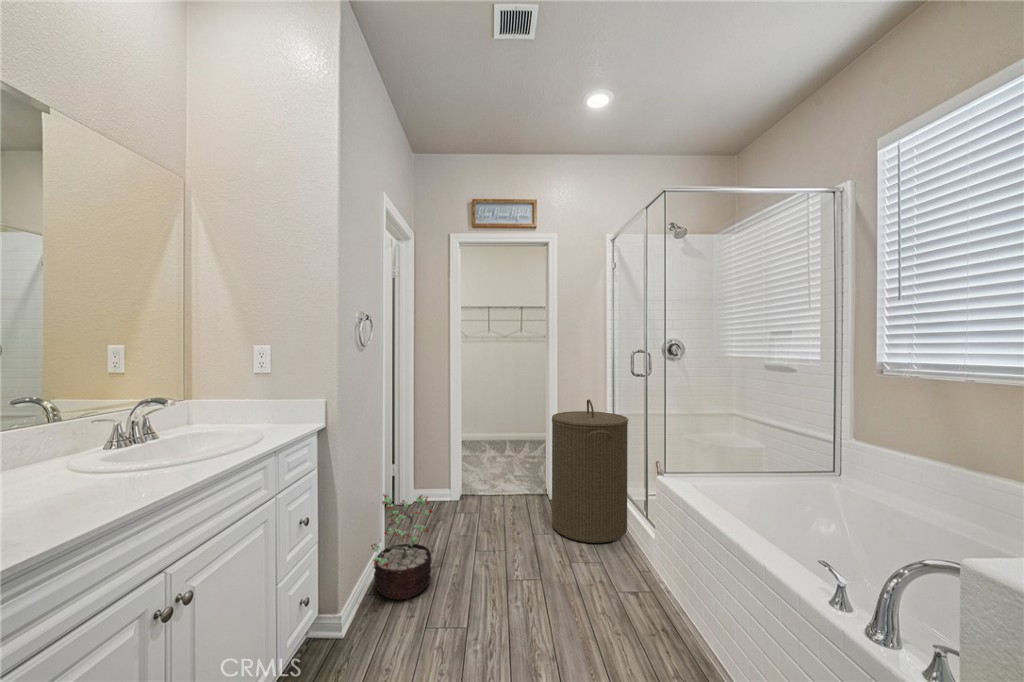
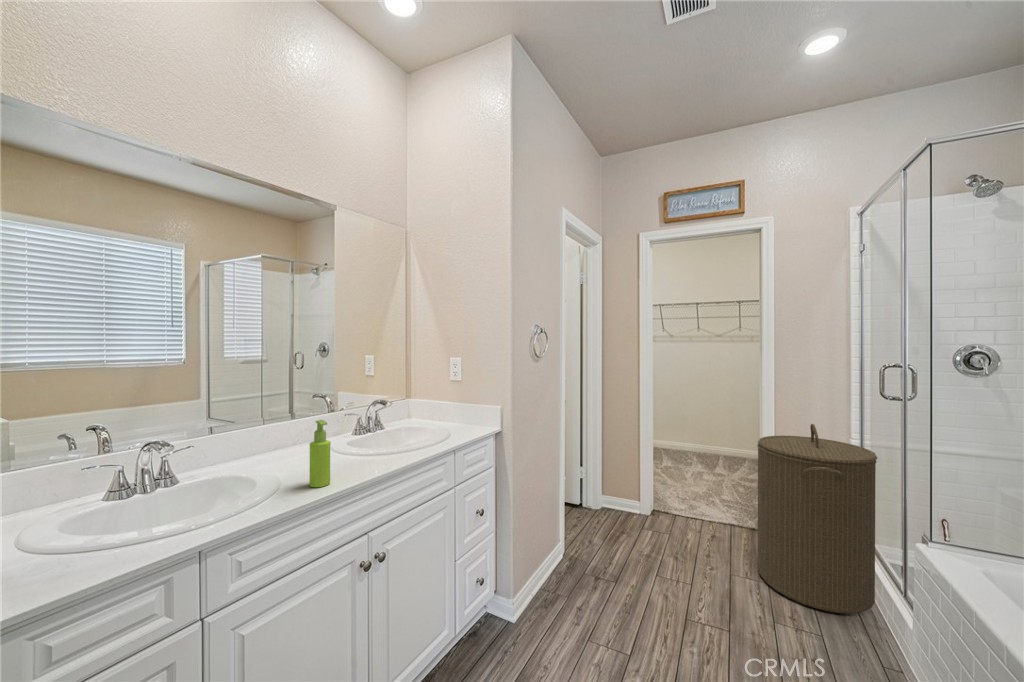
soap dispenser: none [67,420,106,518] -> present [310,420,330,487]
decorative plant: present [371,494,433,599] -> none [545,497,607,604]

